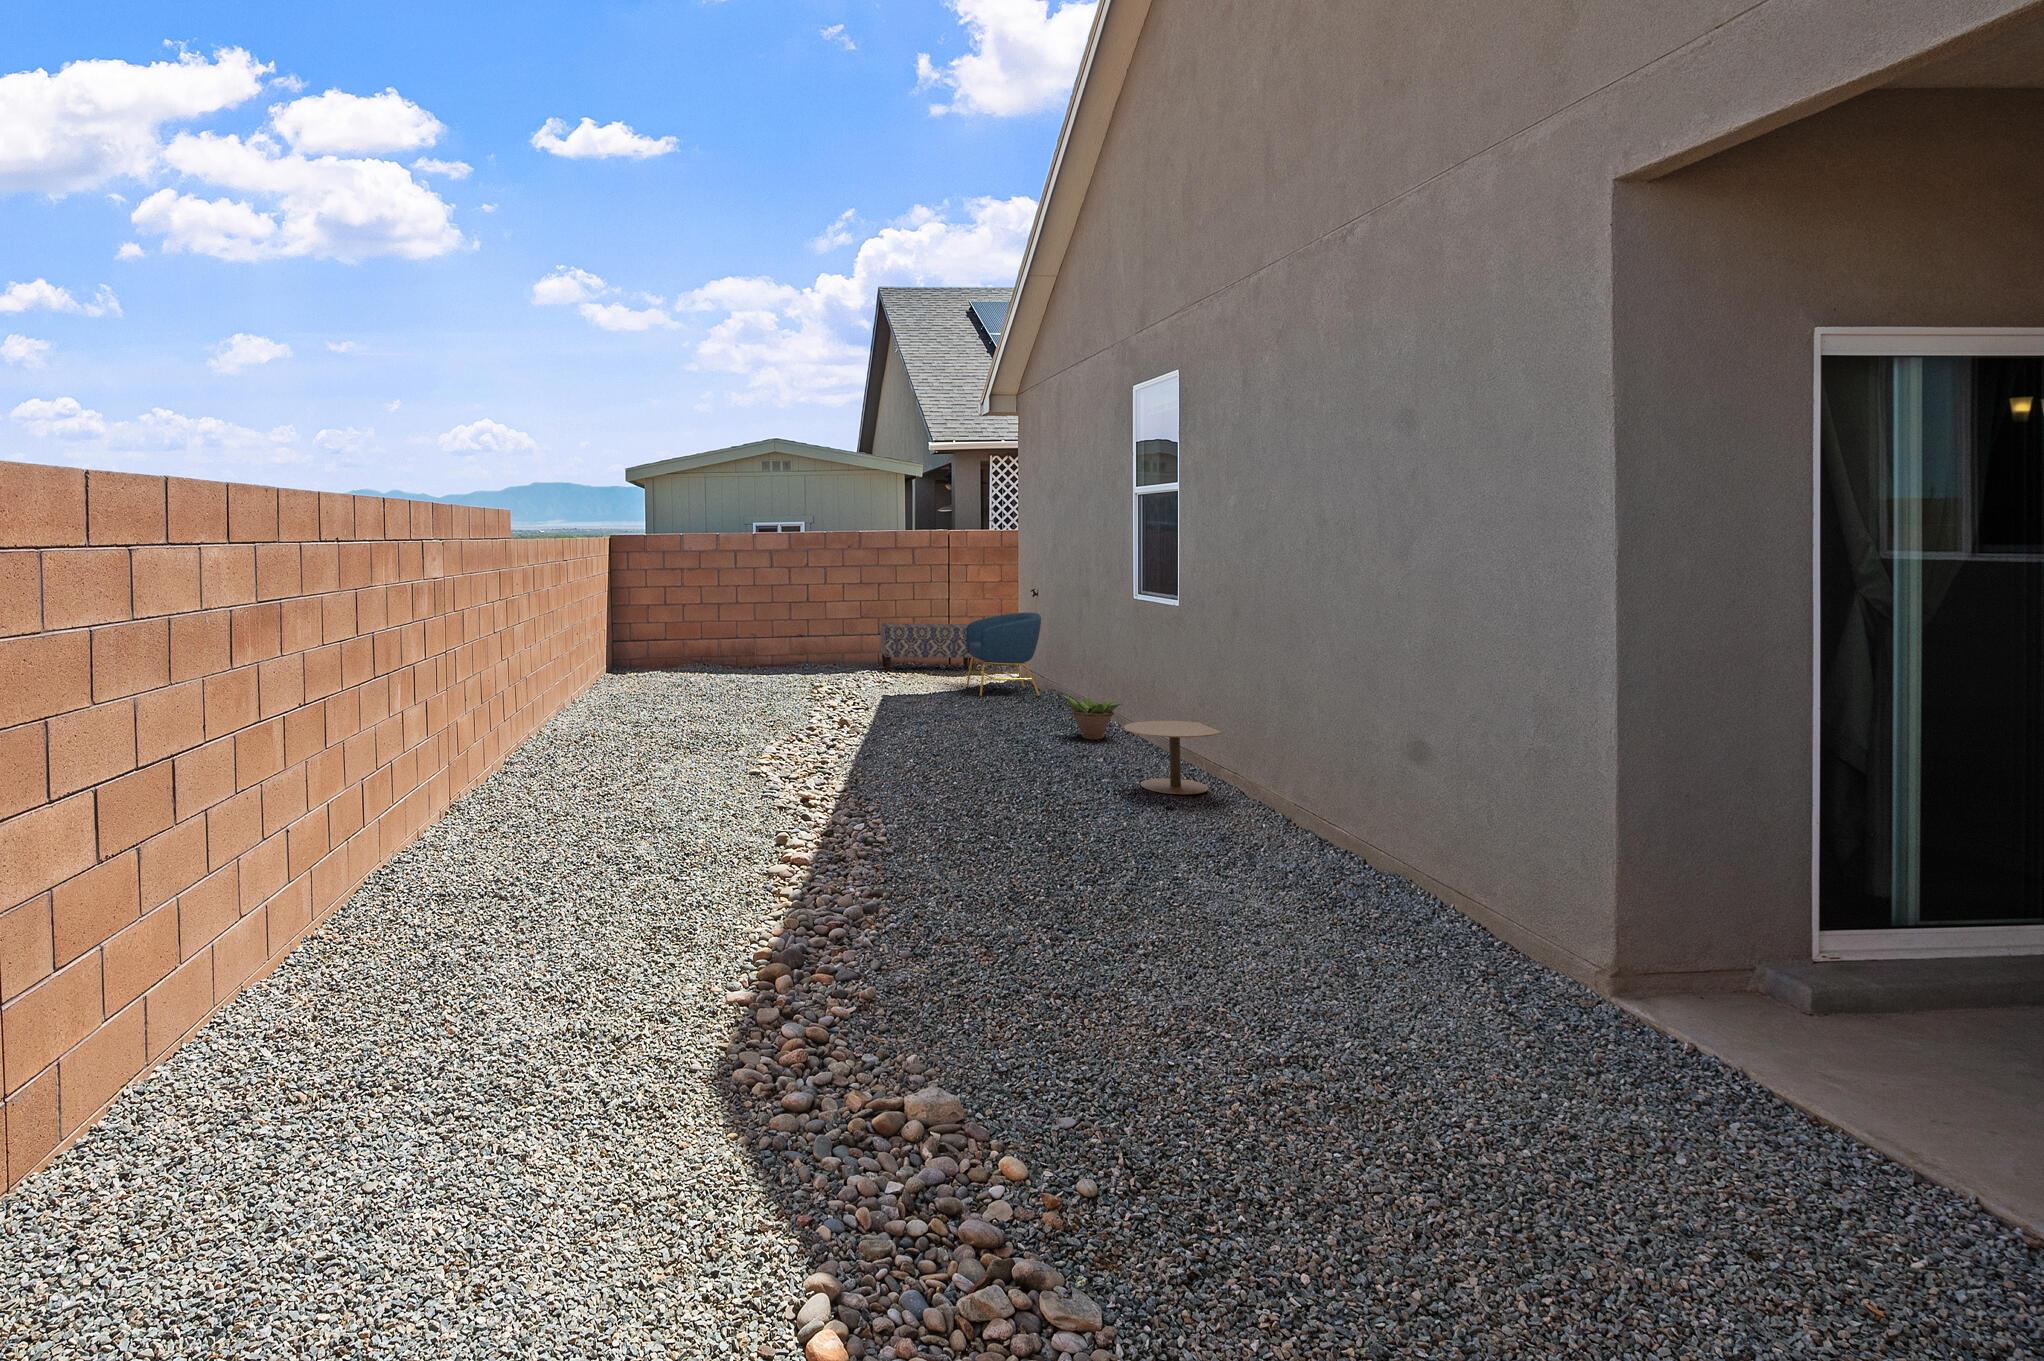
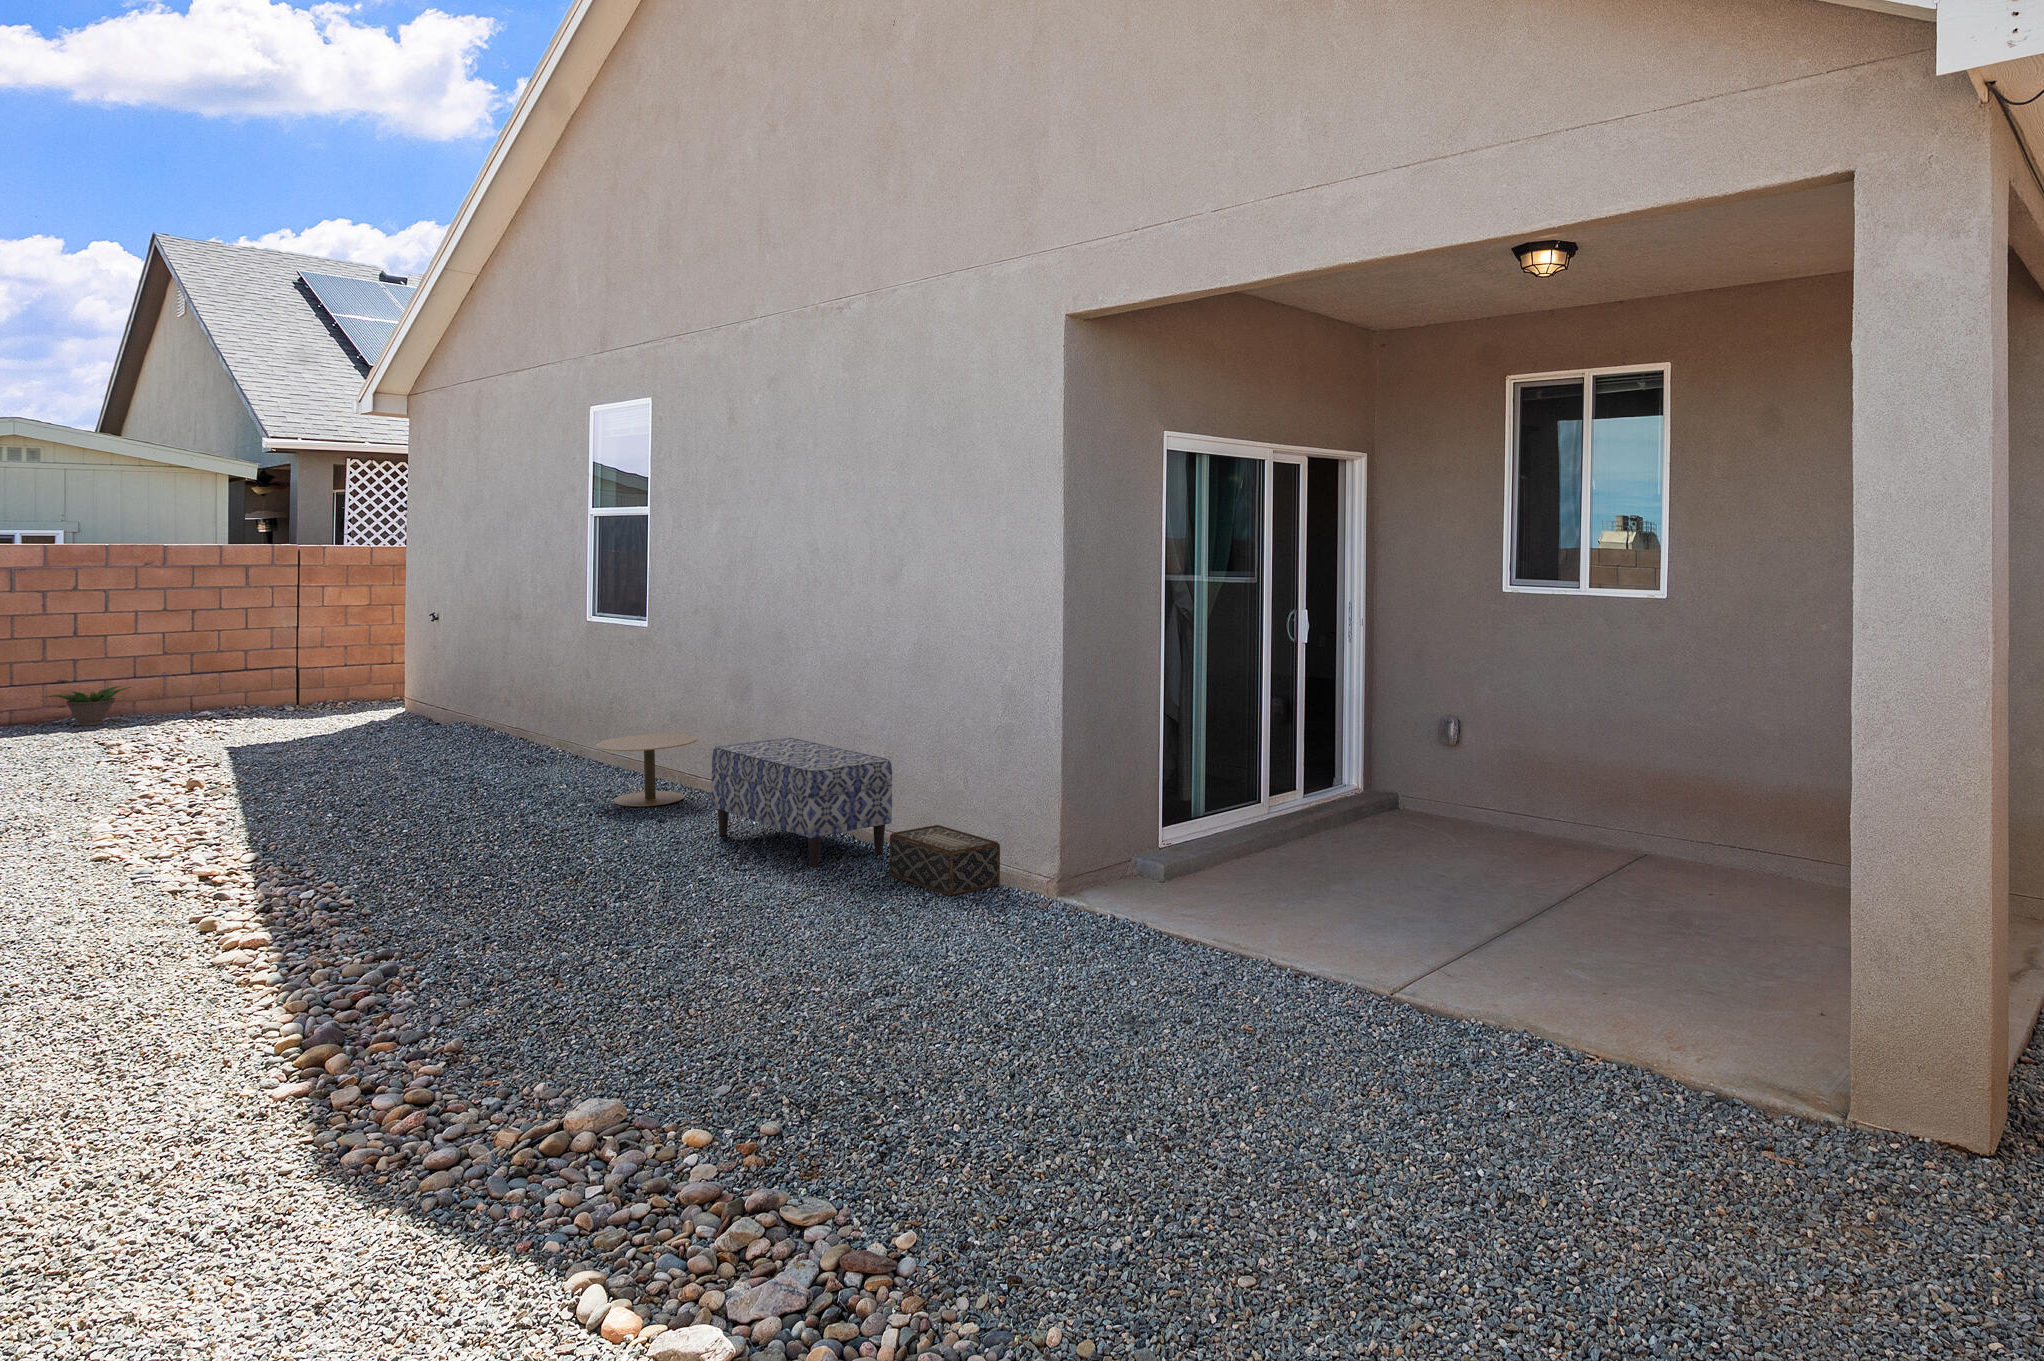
armchair: present [966,613,1041,697] -> none [343,635,445,736]
bench: present [880,623,974,671] -> present [711,738,892,867]
decorative plant: present [1060,695,1121,739] -> present [45,686,131,726]
woven basket: none [1390,870,1534,963] -> present [890,825,1000,896]

